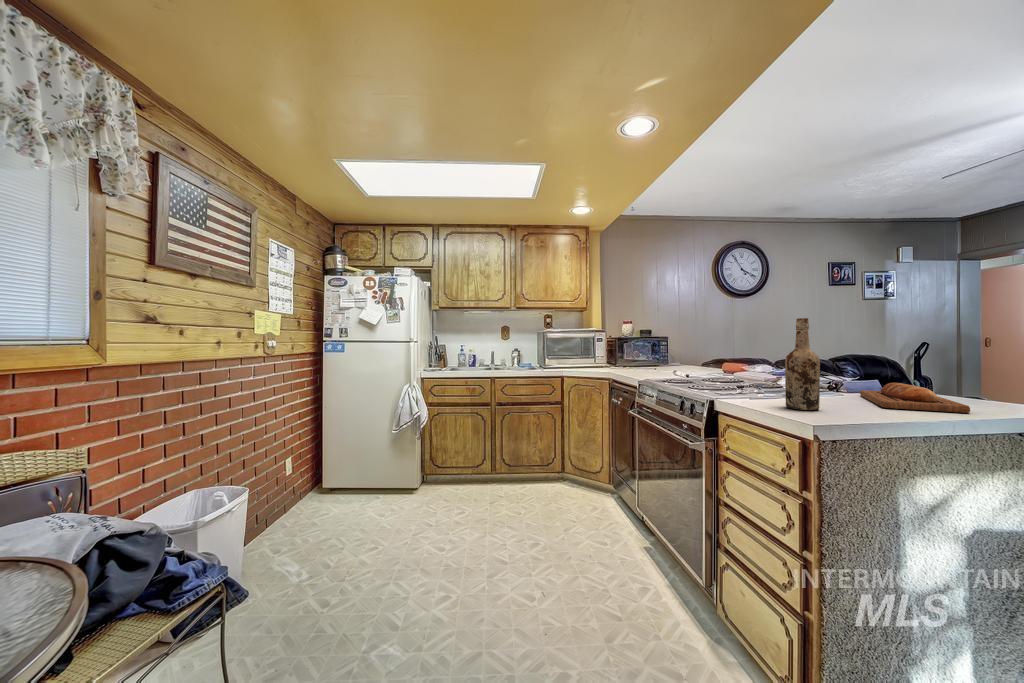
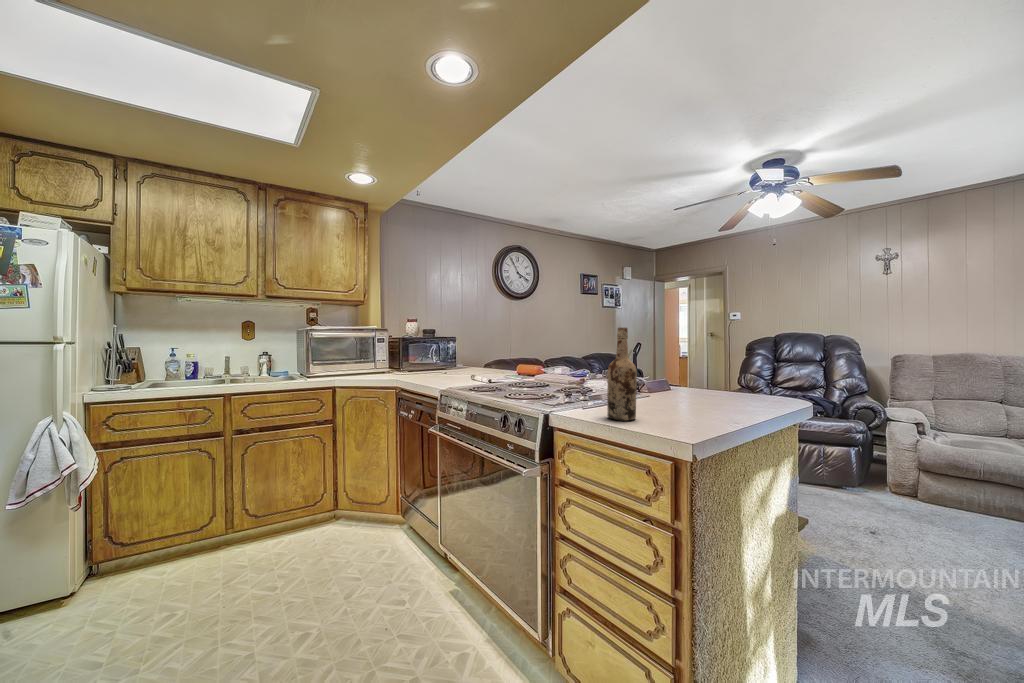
bread loaf: present [860,383,970,413] -> none [642,385,727,411]

